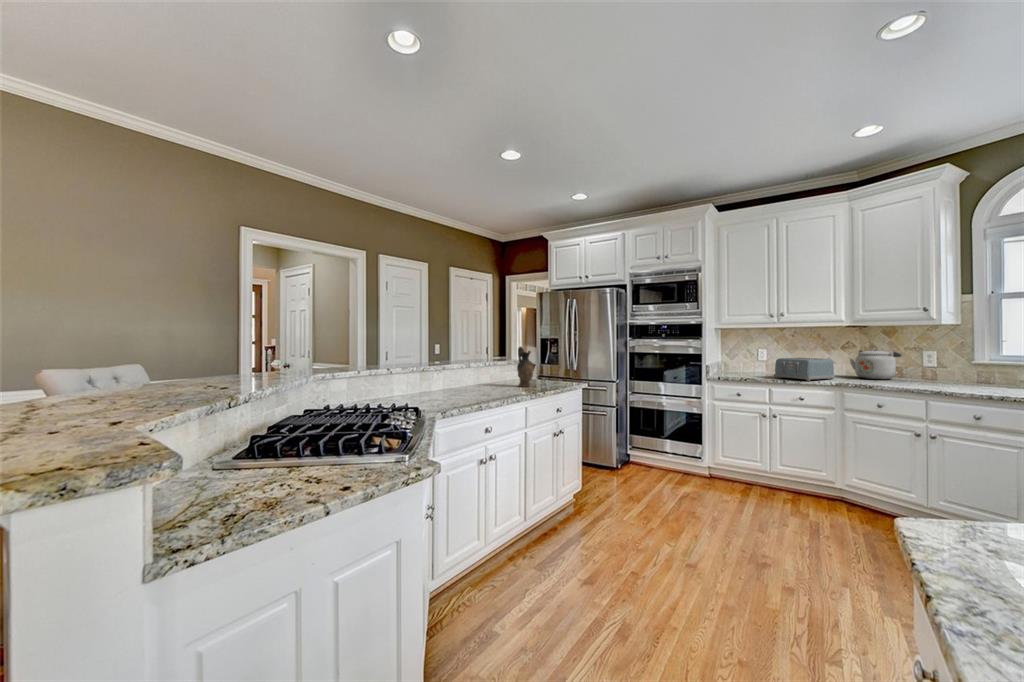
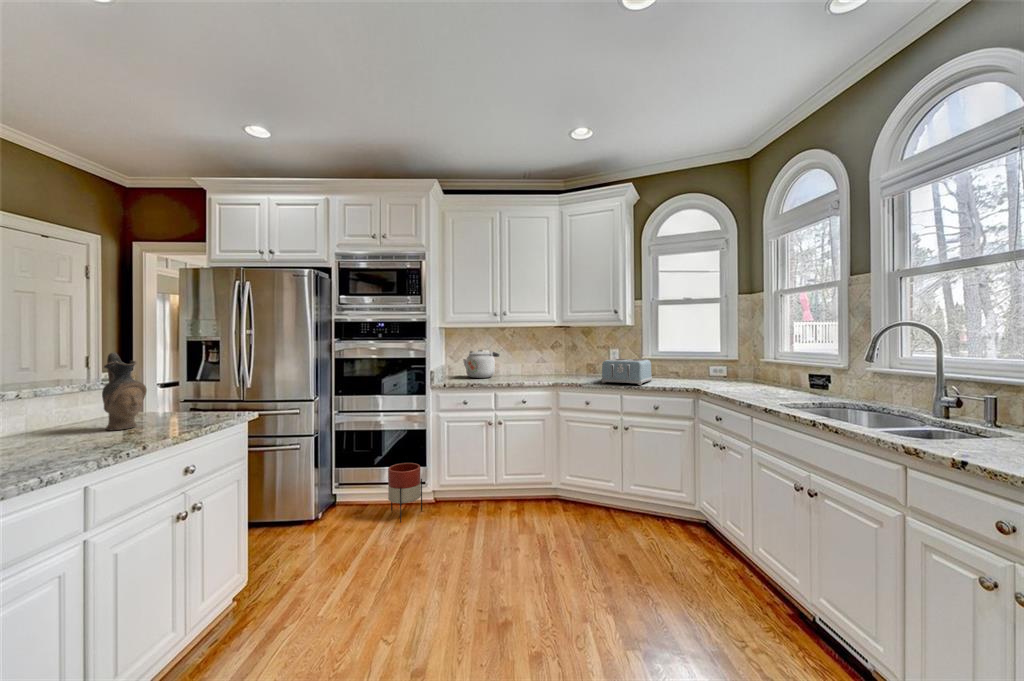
kettle: present [850,349,901,379] -> present [463,349,499,378]
toaster: present [774,358,835,381] -> present [601,359,652,385]
planter: none [669,439,698,484] -> present [388,463,422,522]

